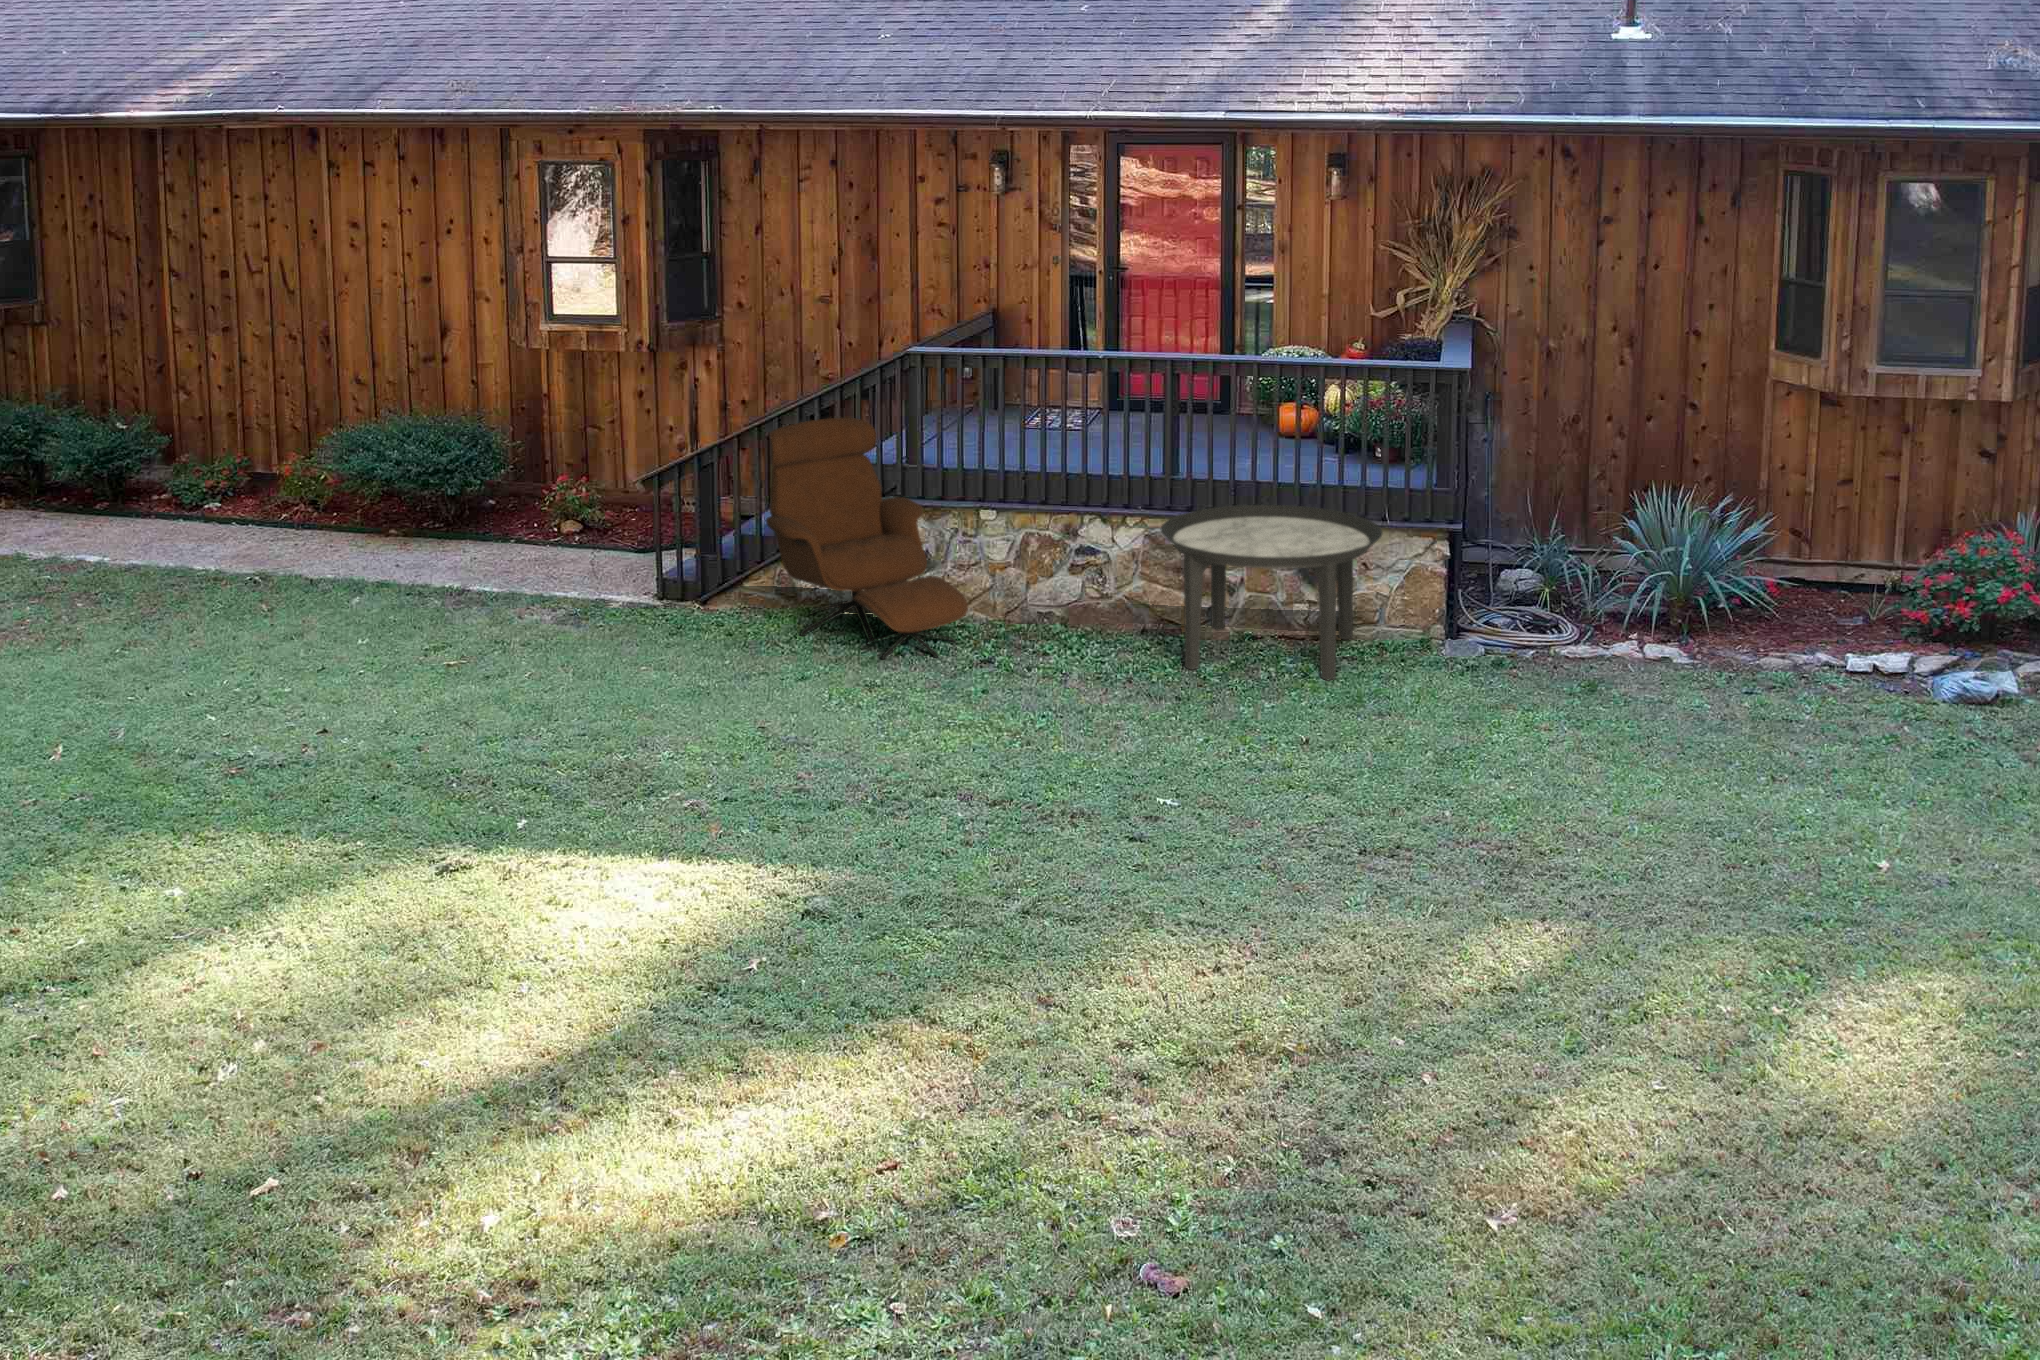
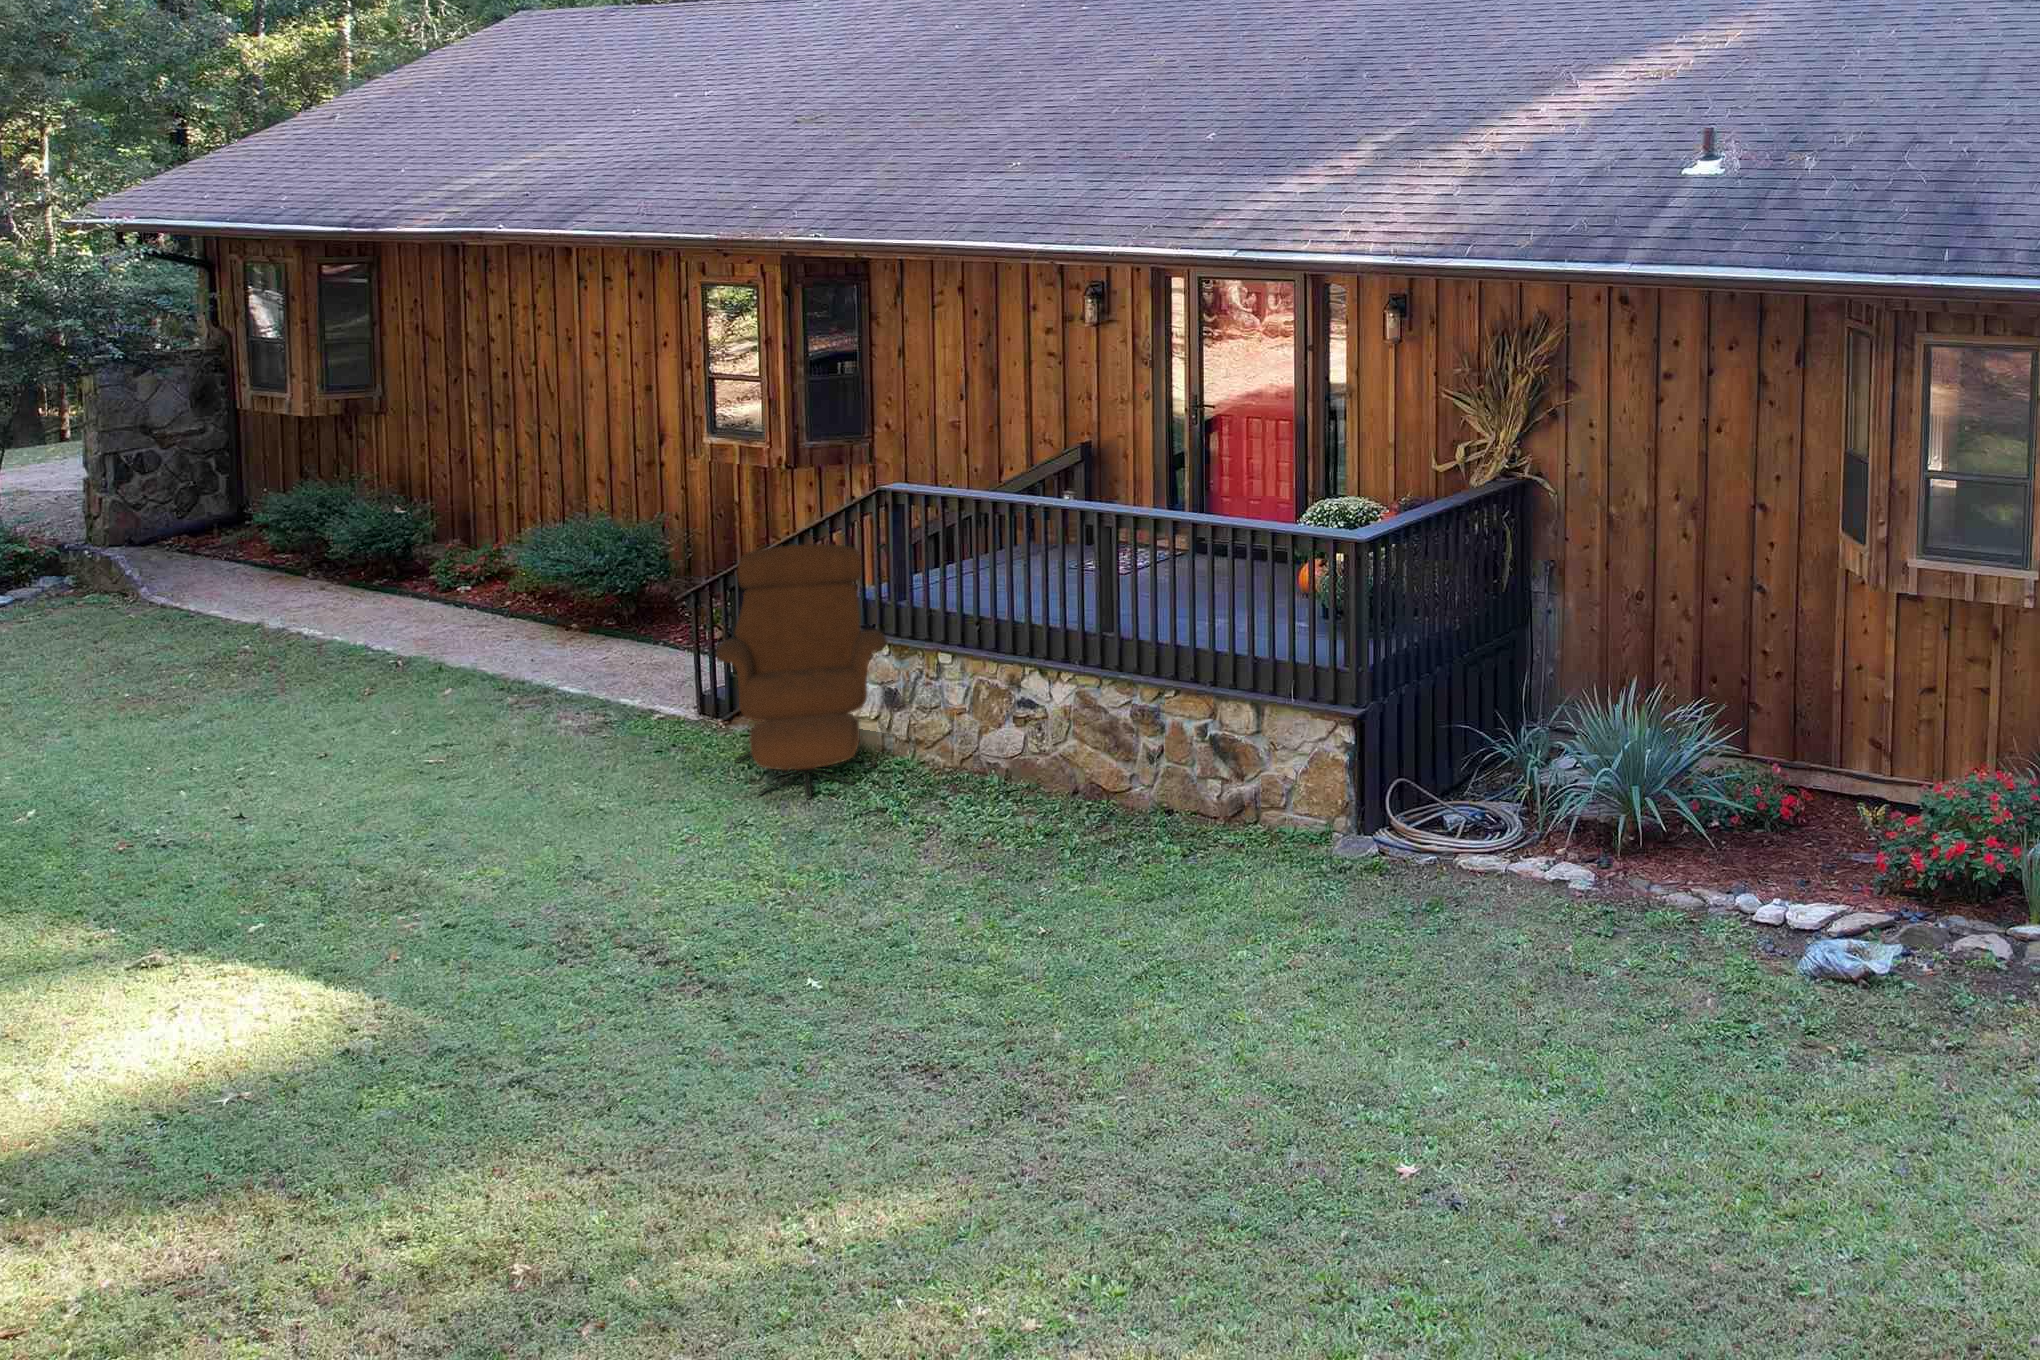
round table: present [1160,505,1382,680] -> none [996,669,1239,873]

